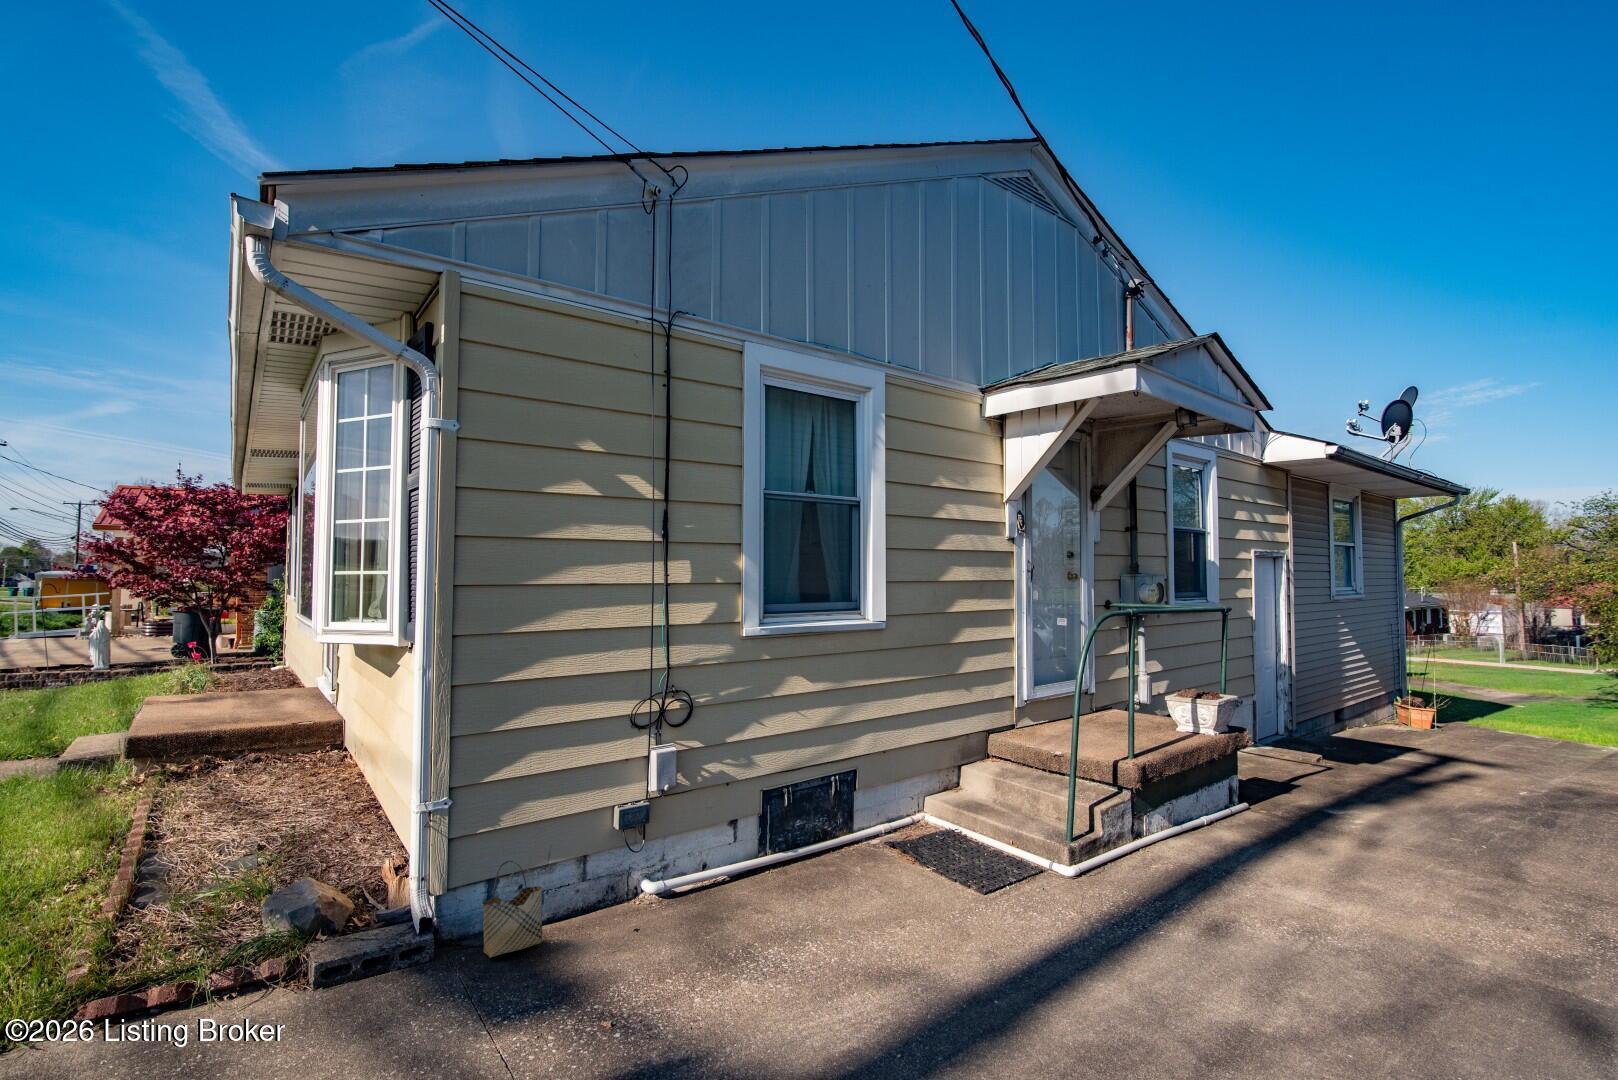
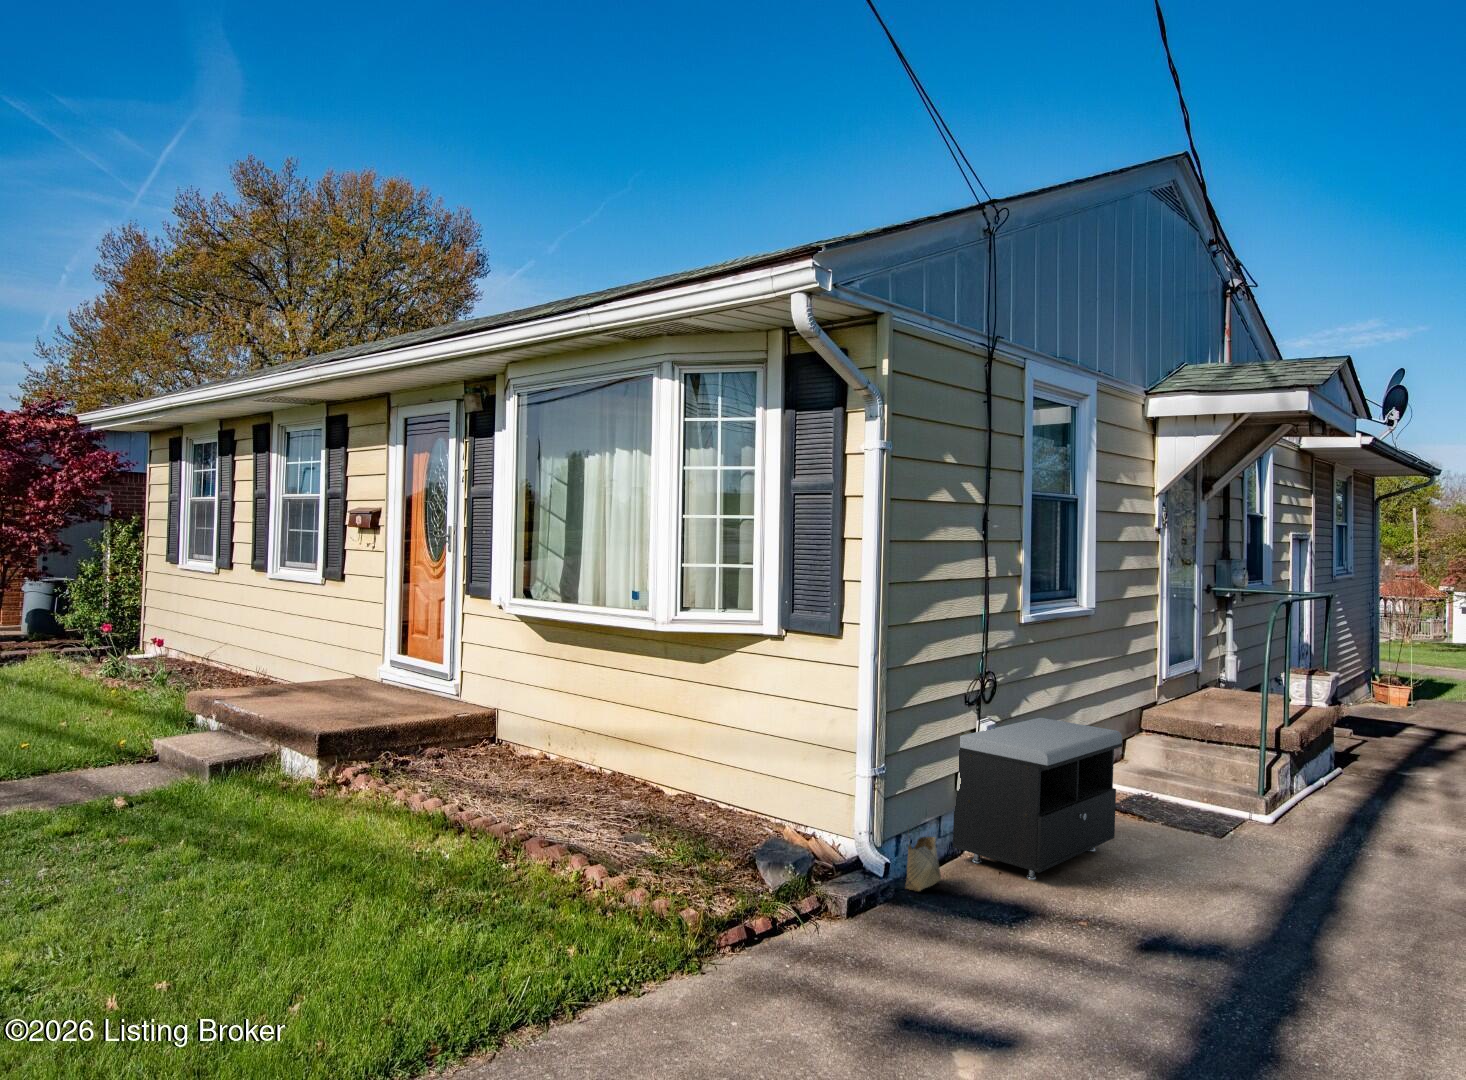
storage bench: none [610,743,832,946] -> present [953,718,1122,880]

